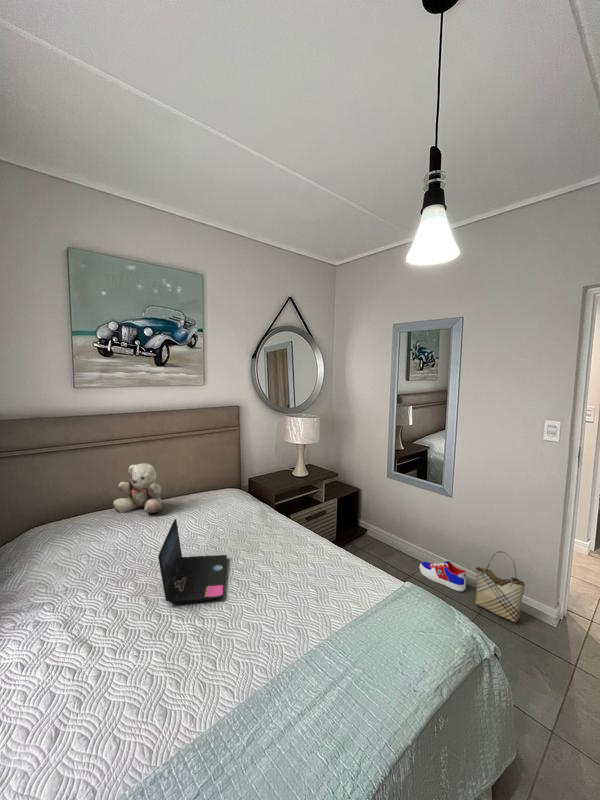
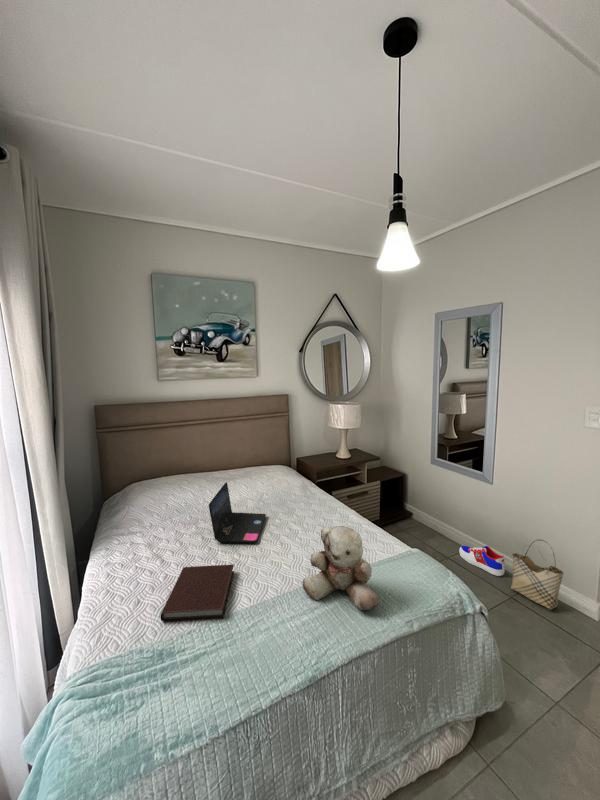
teddy bear: present [113,463,162,513] -> present [303,526,379,610]
notebook: none [100,639,201,760] -> present [160,565,234,621]

